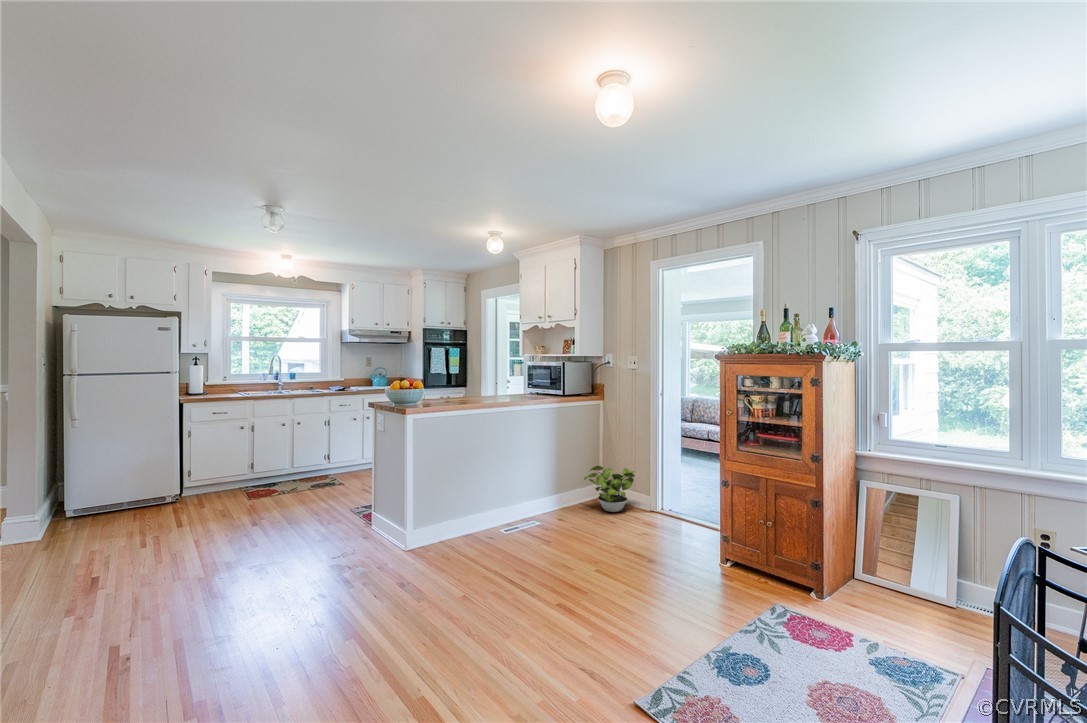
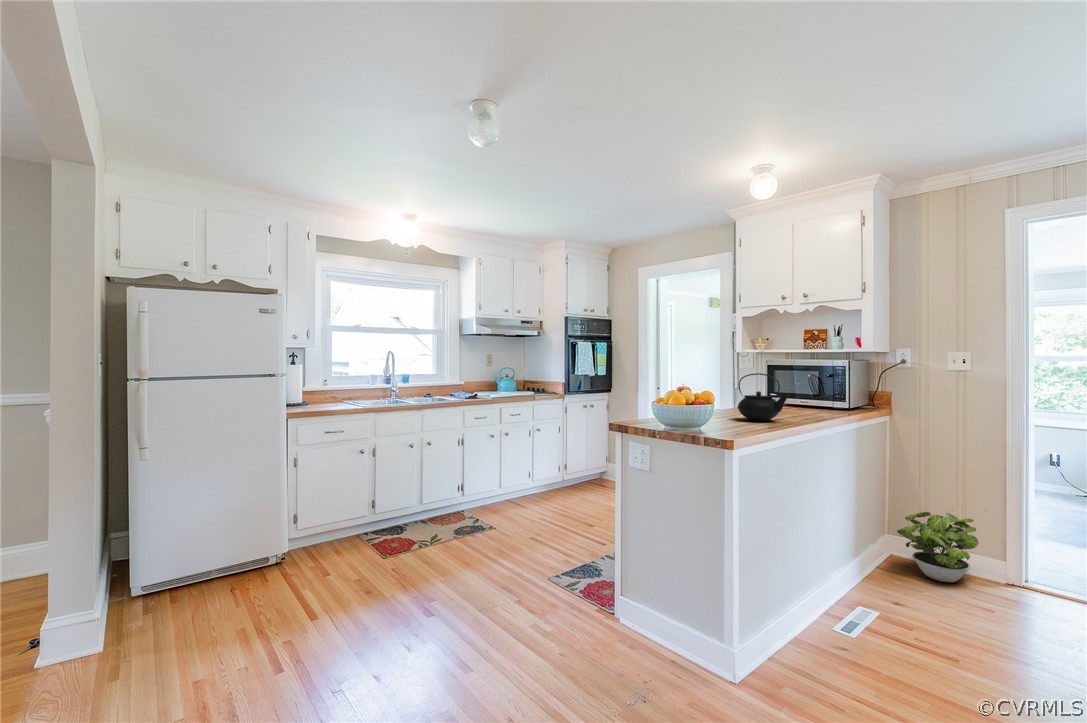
teapot: none [459,374,485,405] -> present [738,373,788,421]

